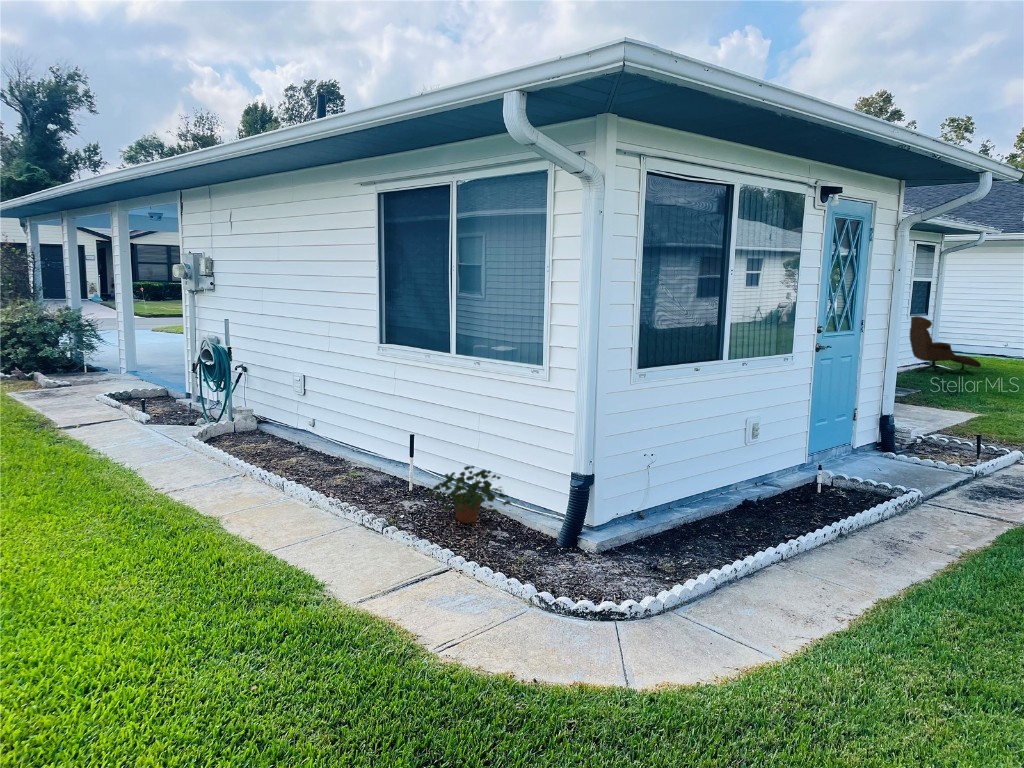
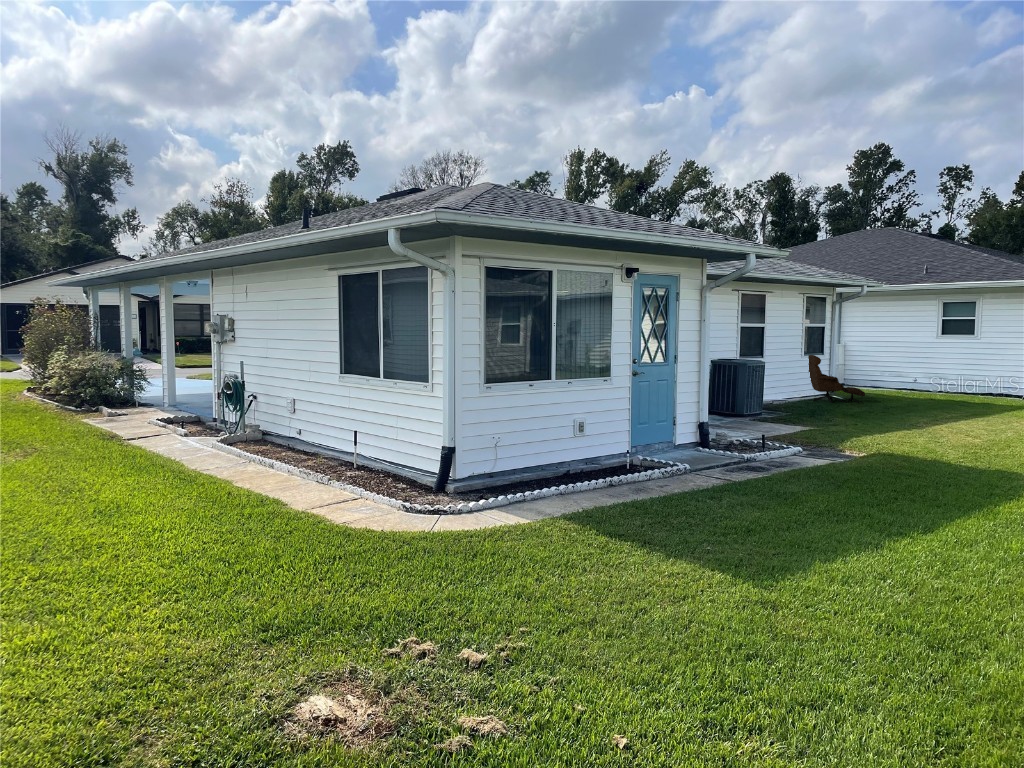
potted plant: present [426,466,511,523] -> none [356,447,409,479]

